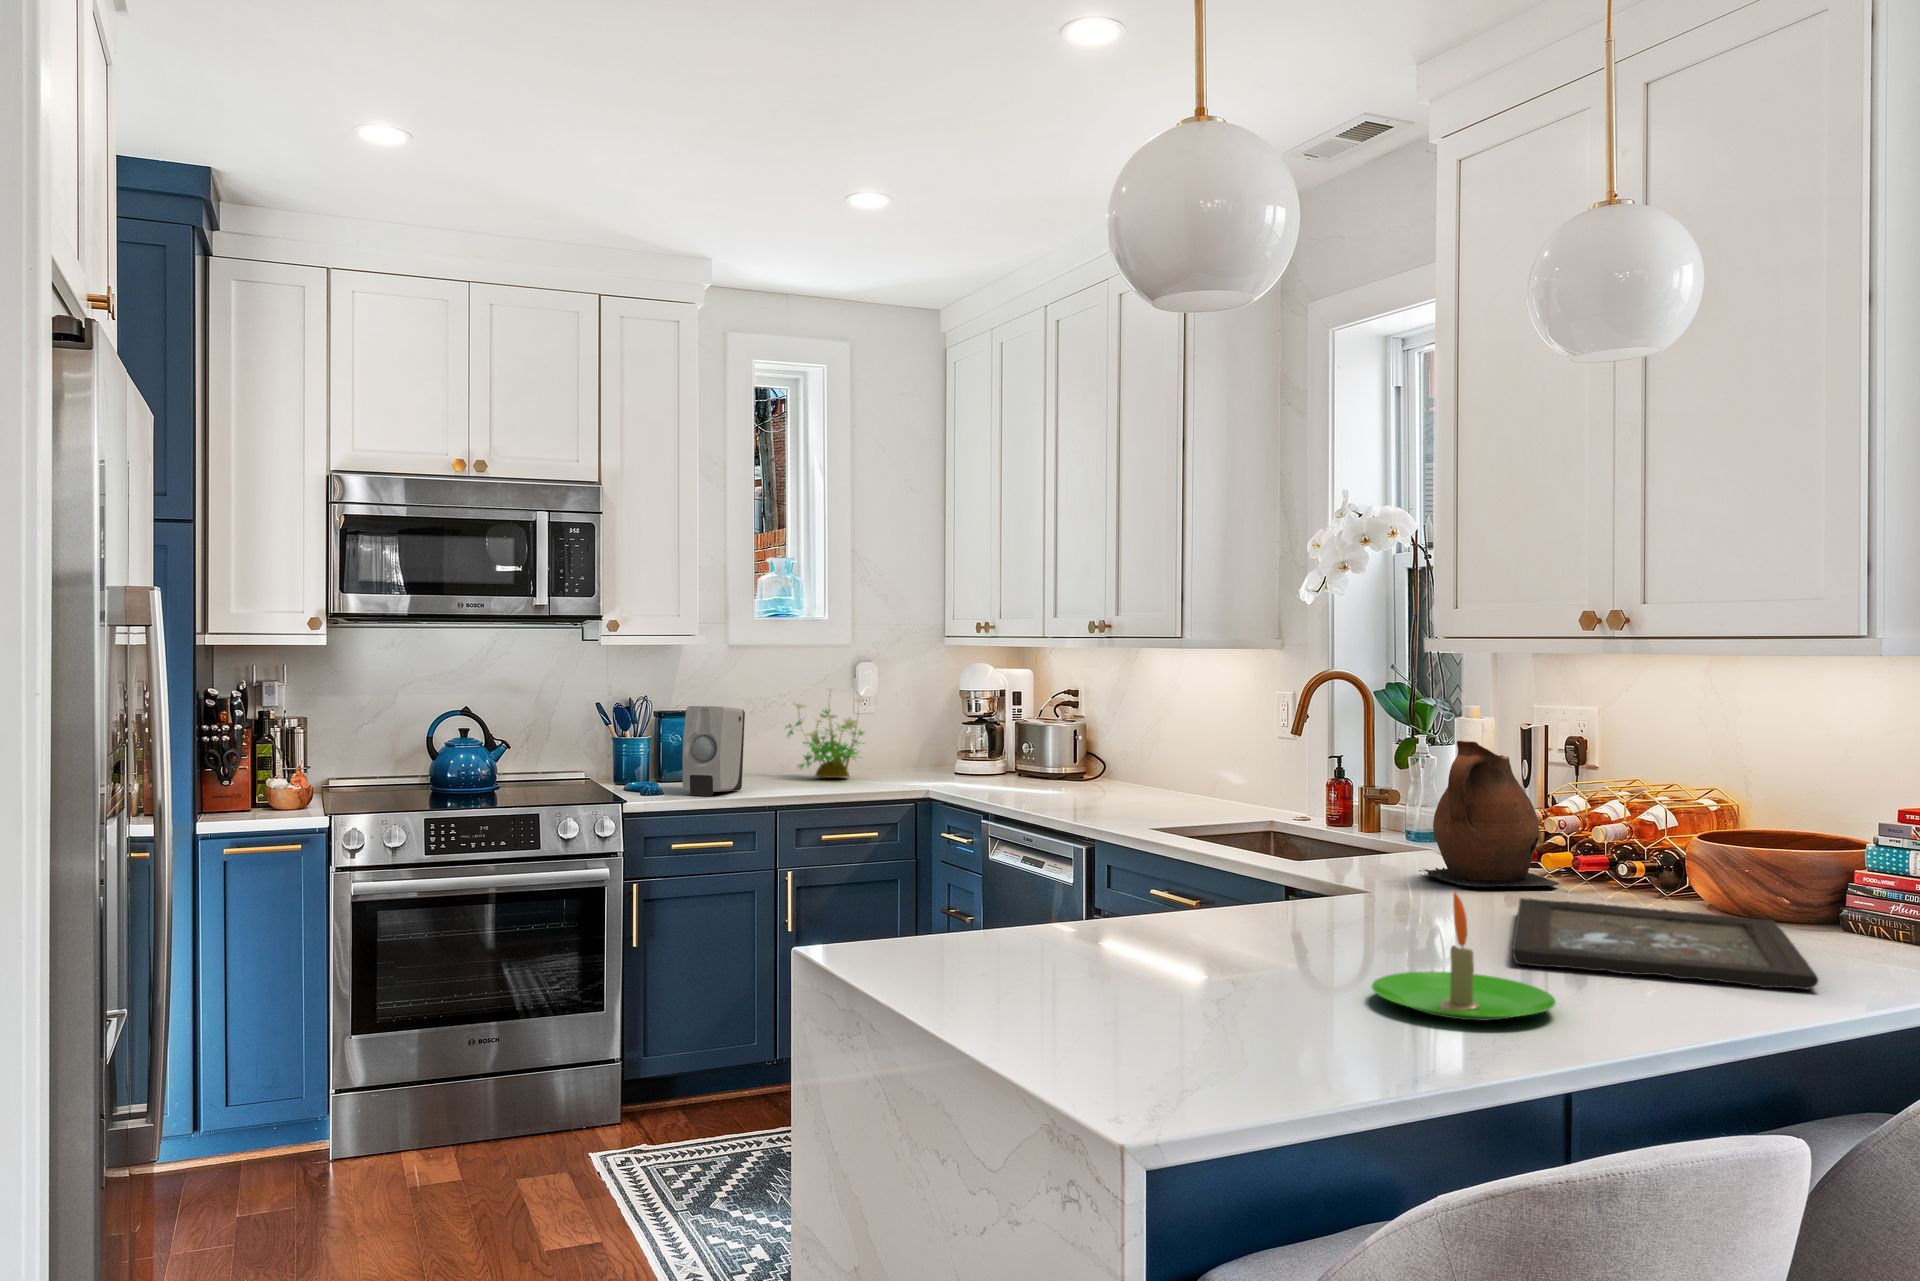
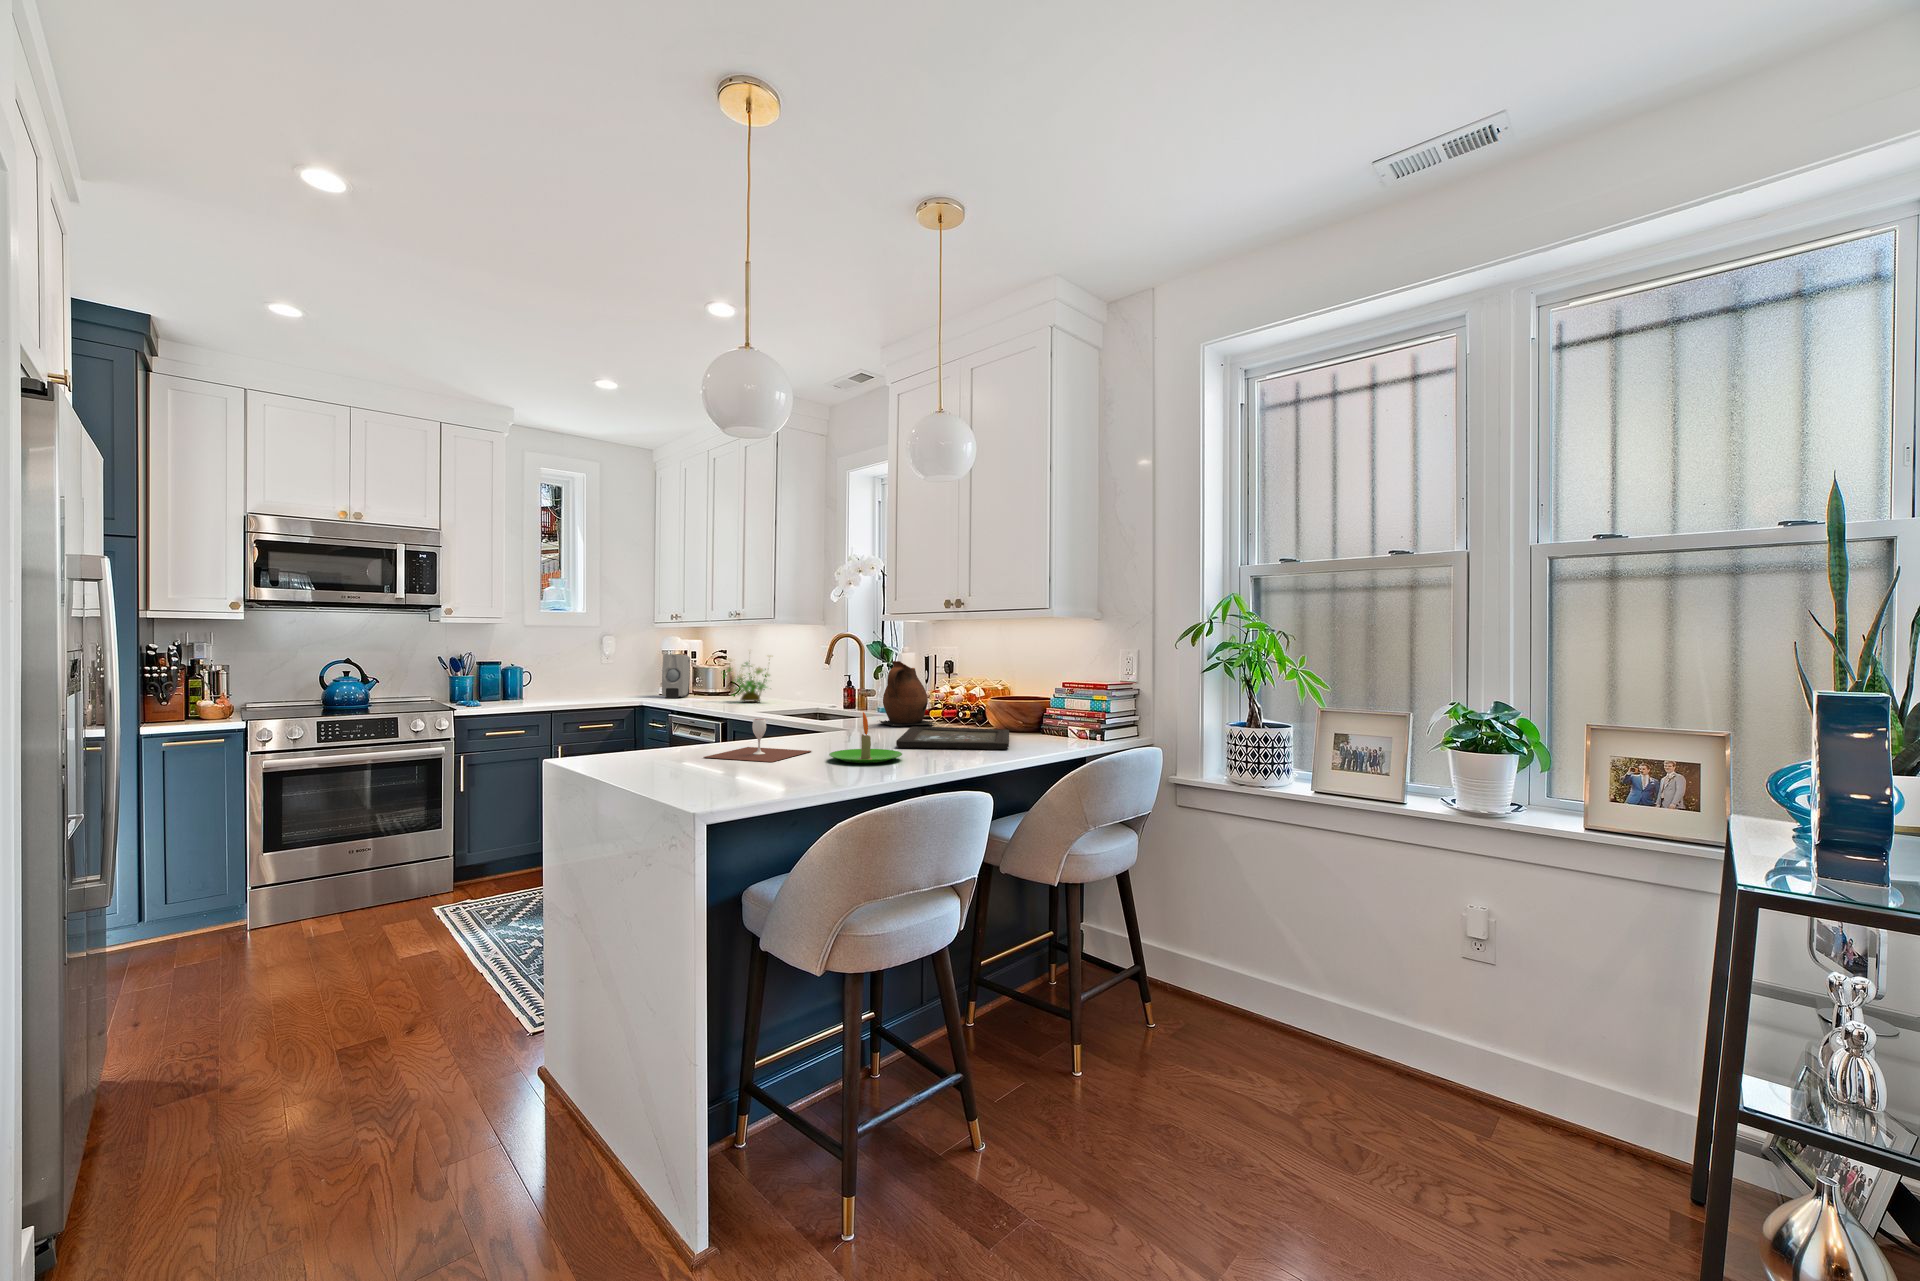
potted plant: present [786,689,865,778] -> present [721,655,771,701]
soap dispenser: present [682,706,745,796] -> present [662,654,690,698]
wine glass: none [1082,888,1317,998] -> present [705,719,811,762]

